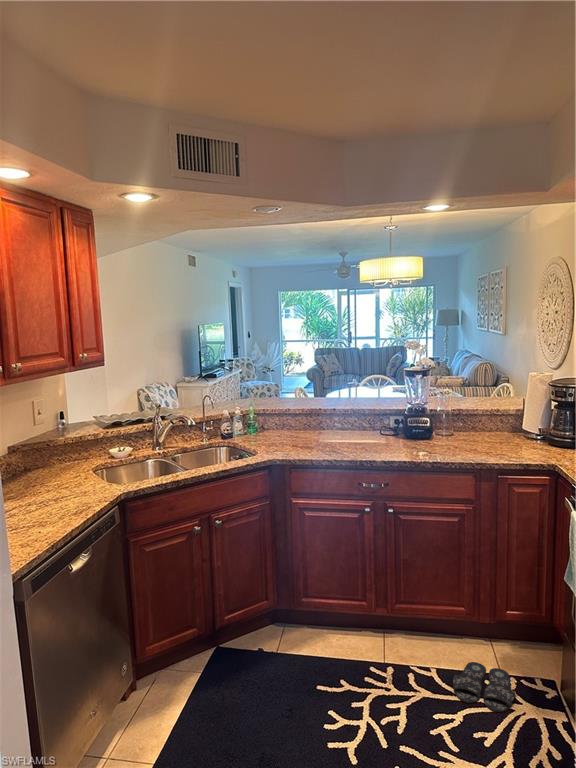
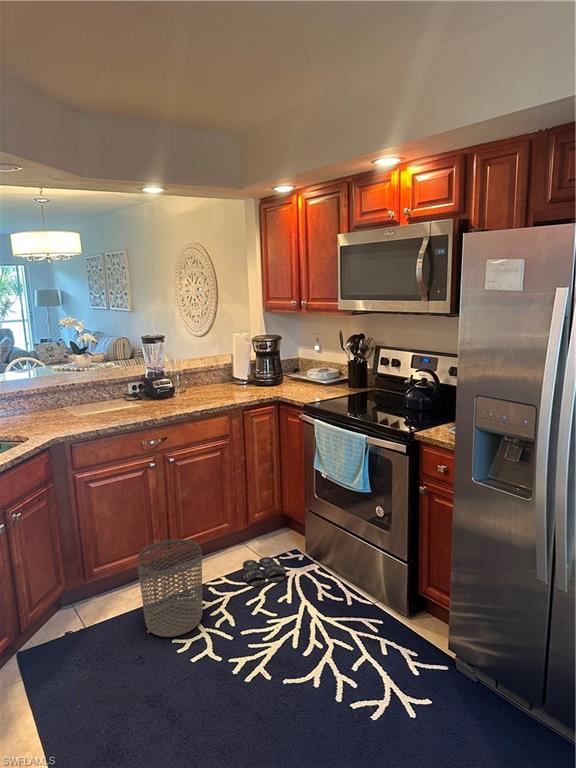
waste bin: none [313,595,384,711] -> present [137,539,202,637]

